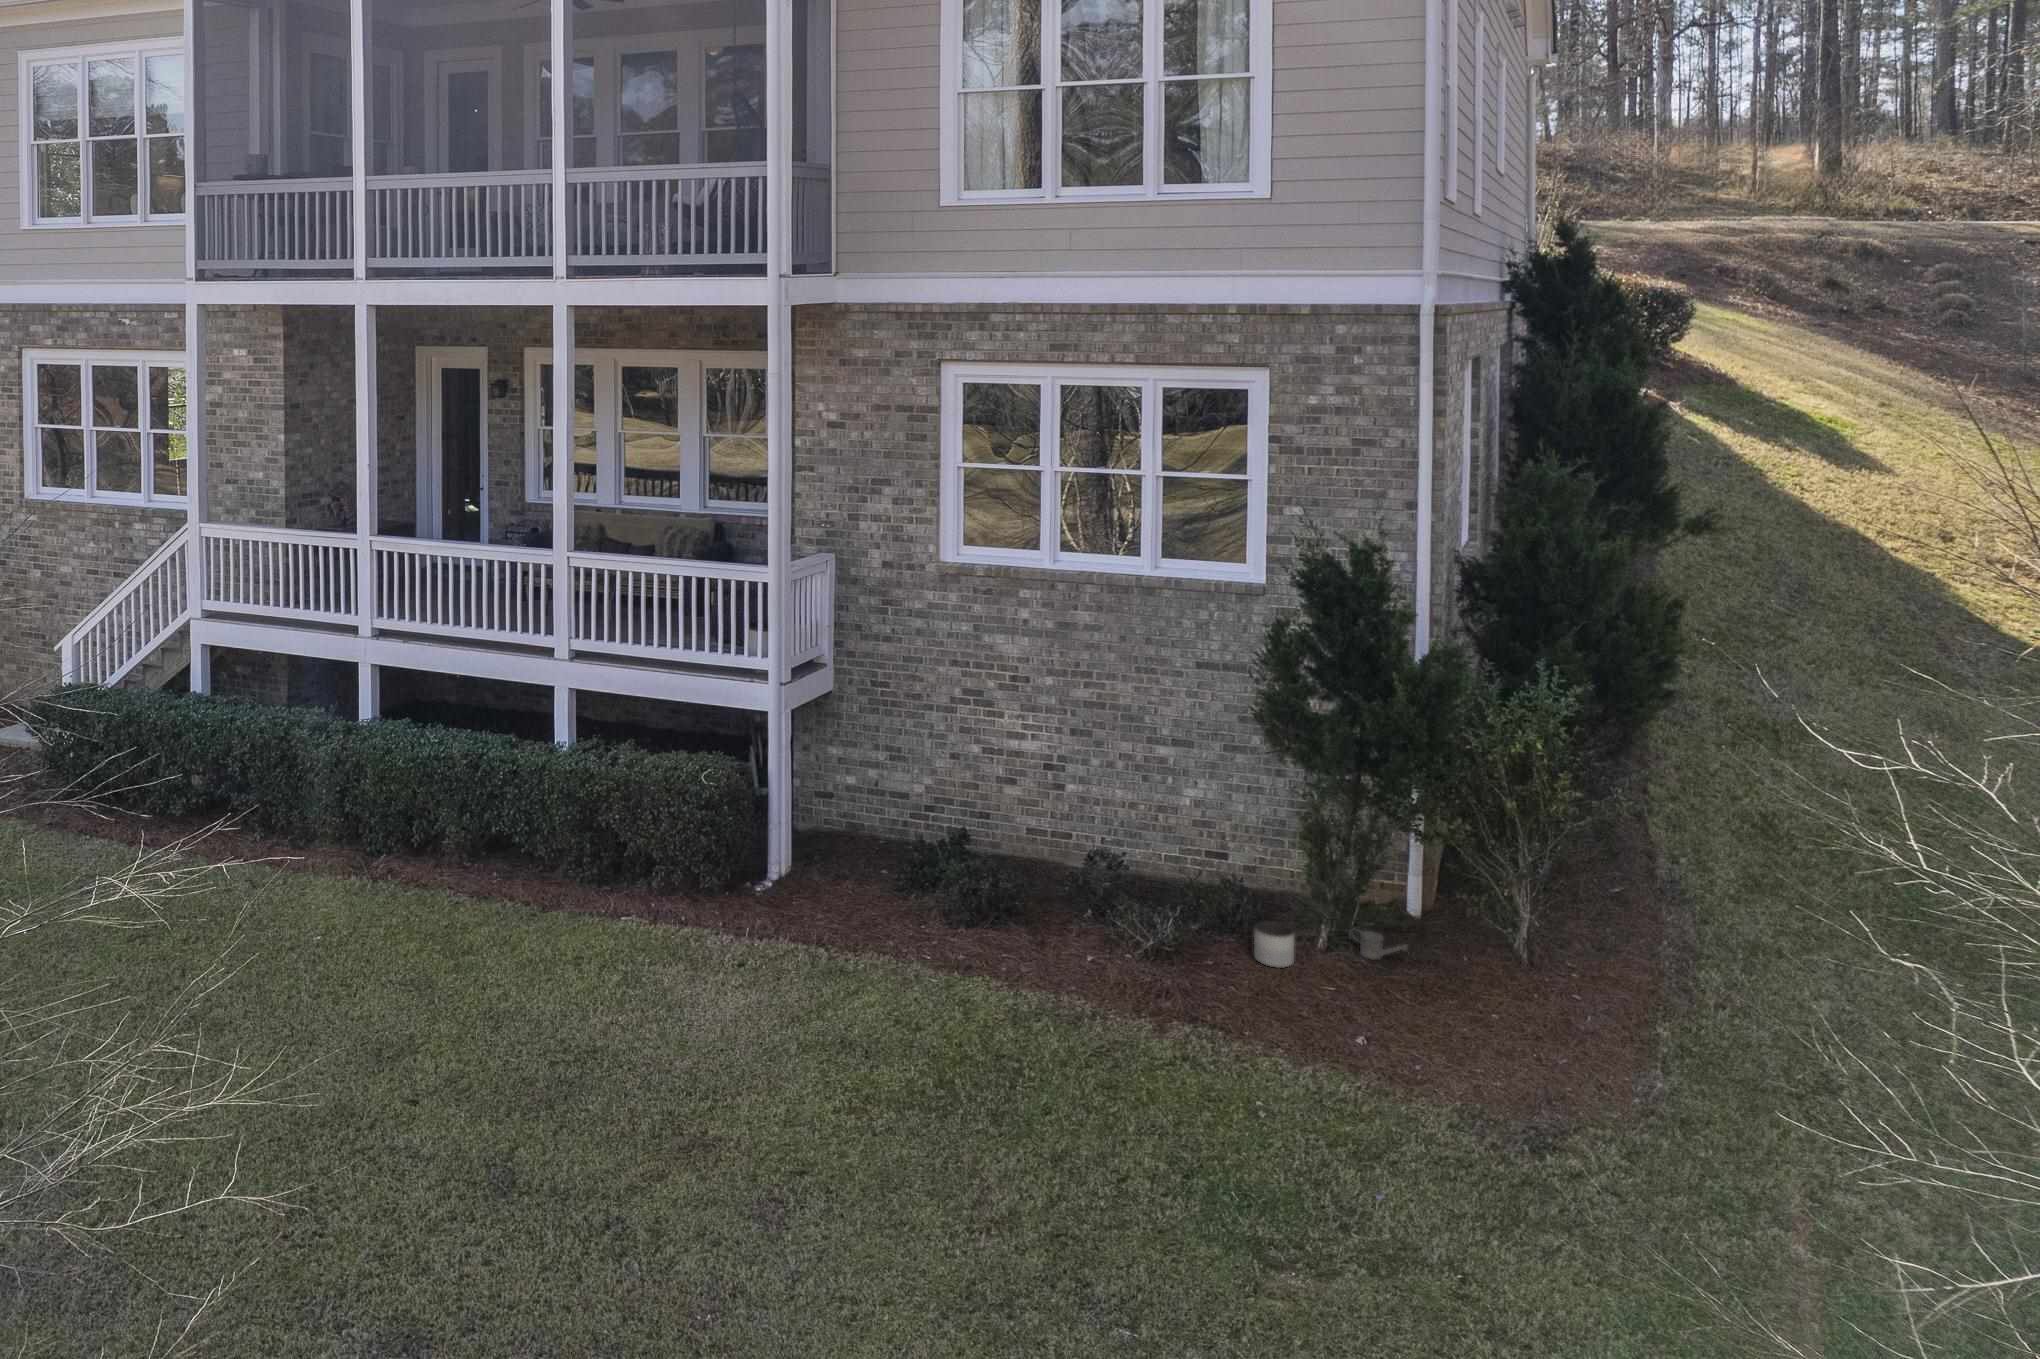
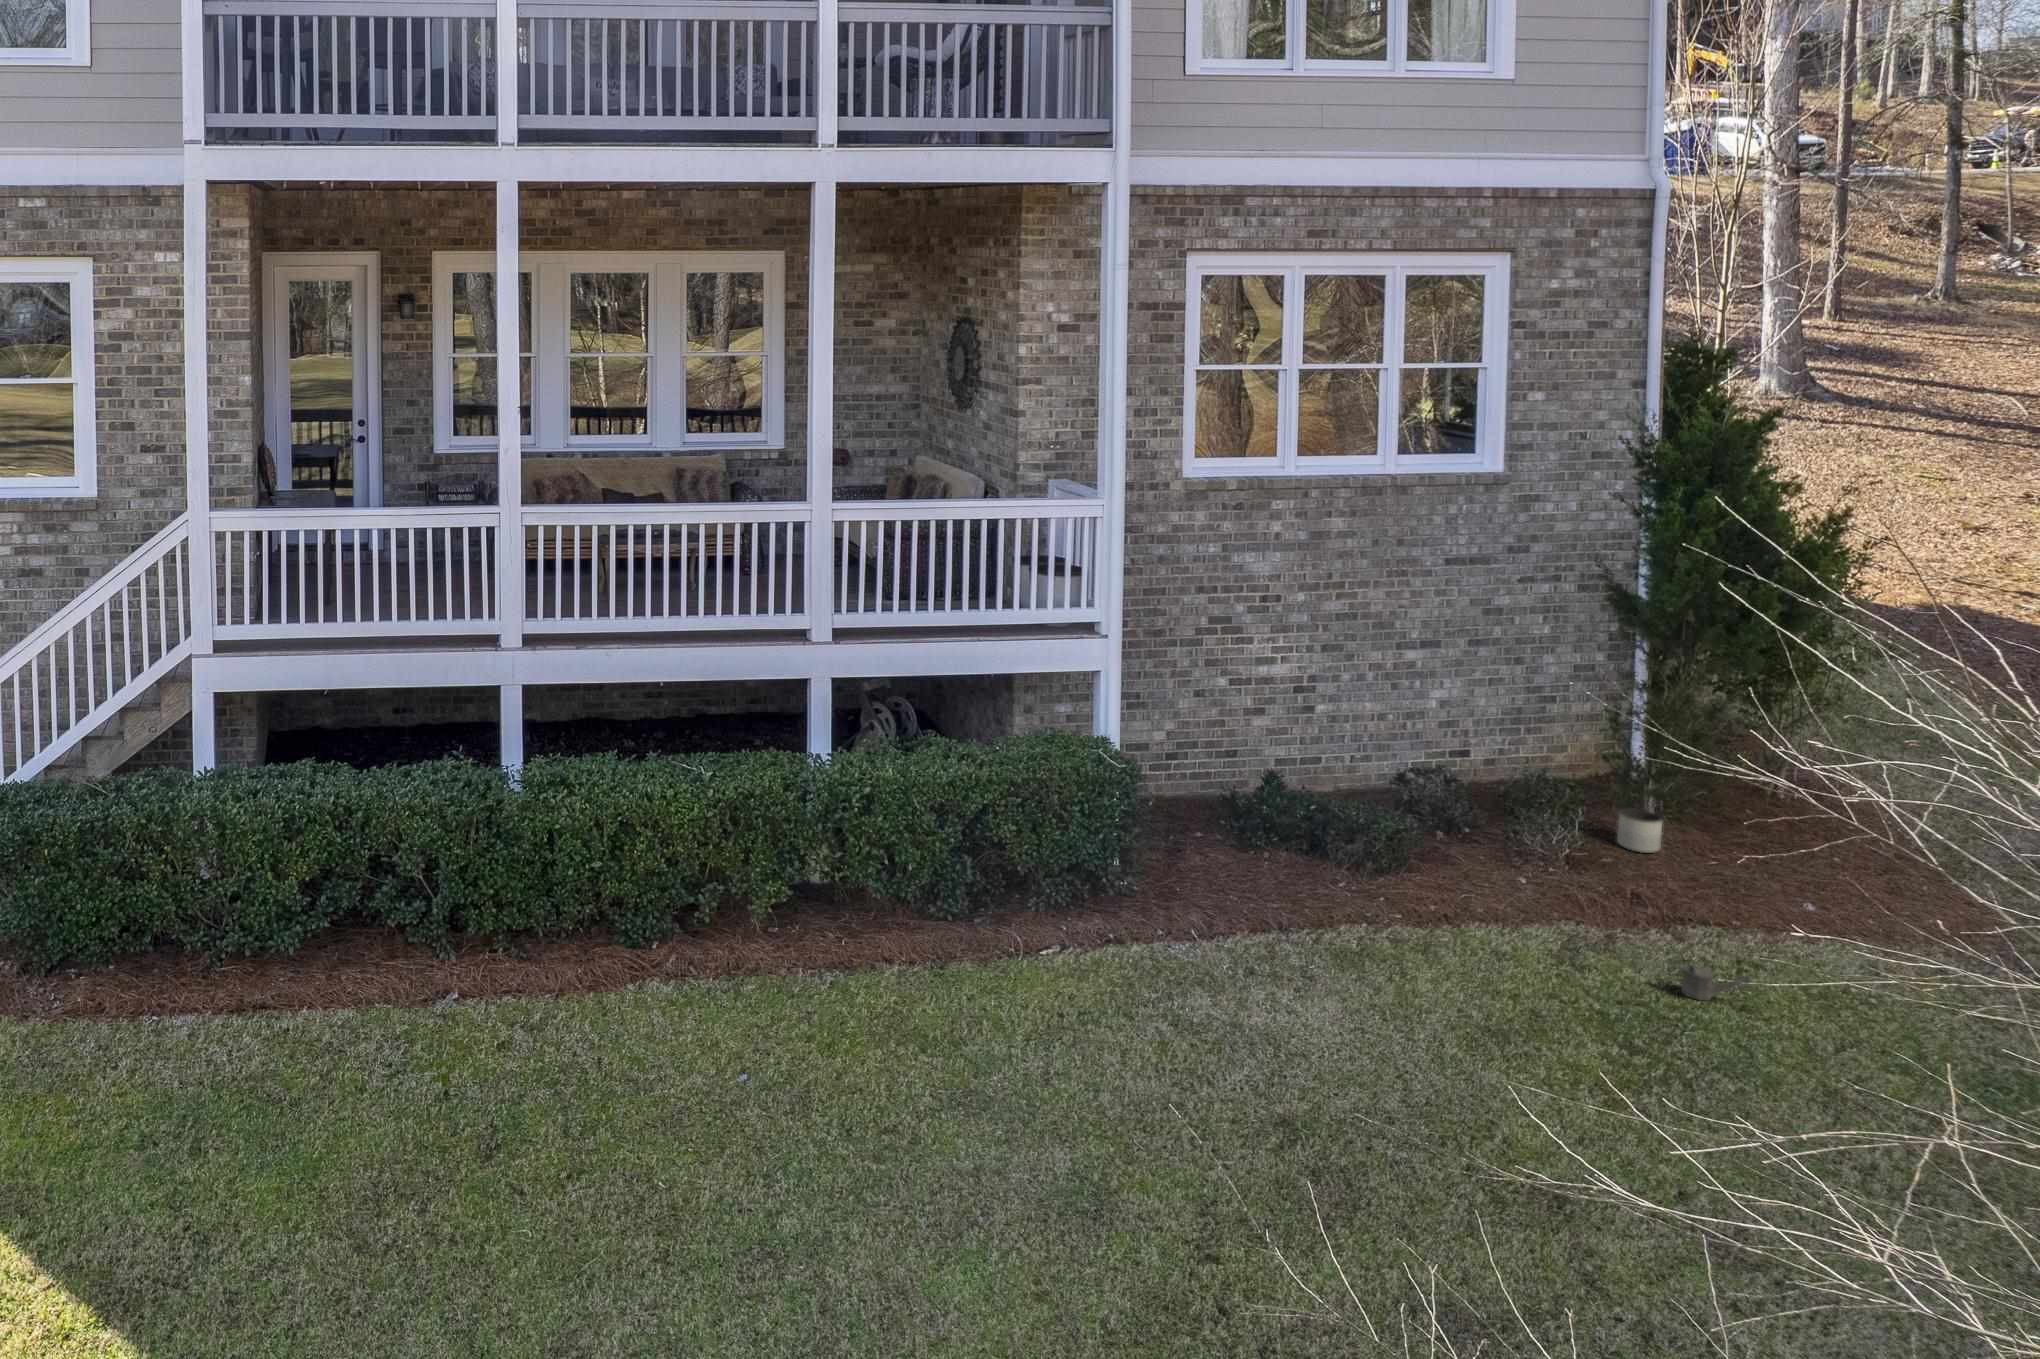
watering can: present [1352,929,1407,960] -> present [1668,965,1751,1001]

